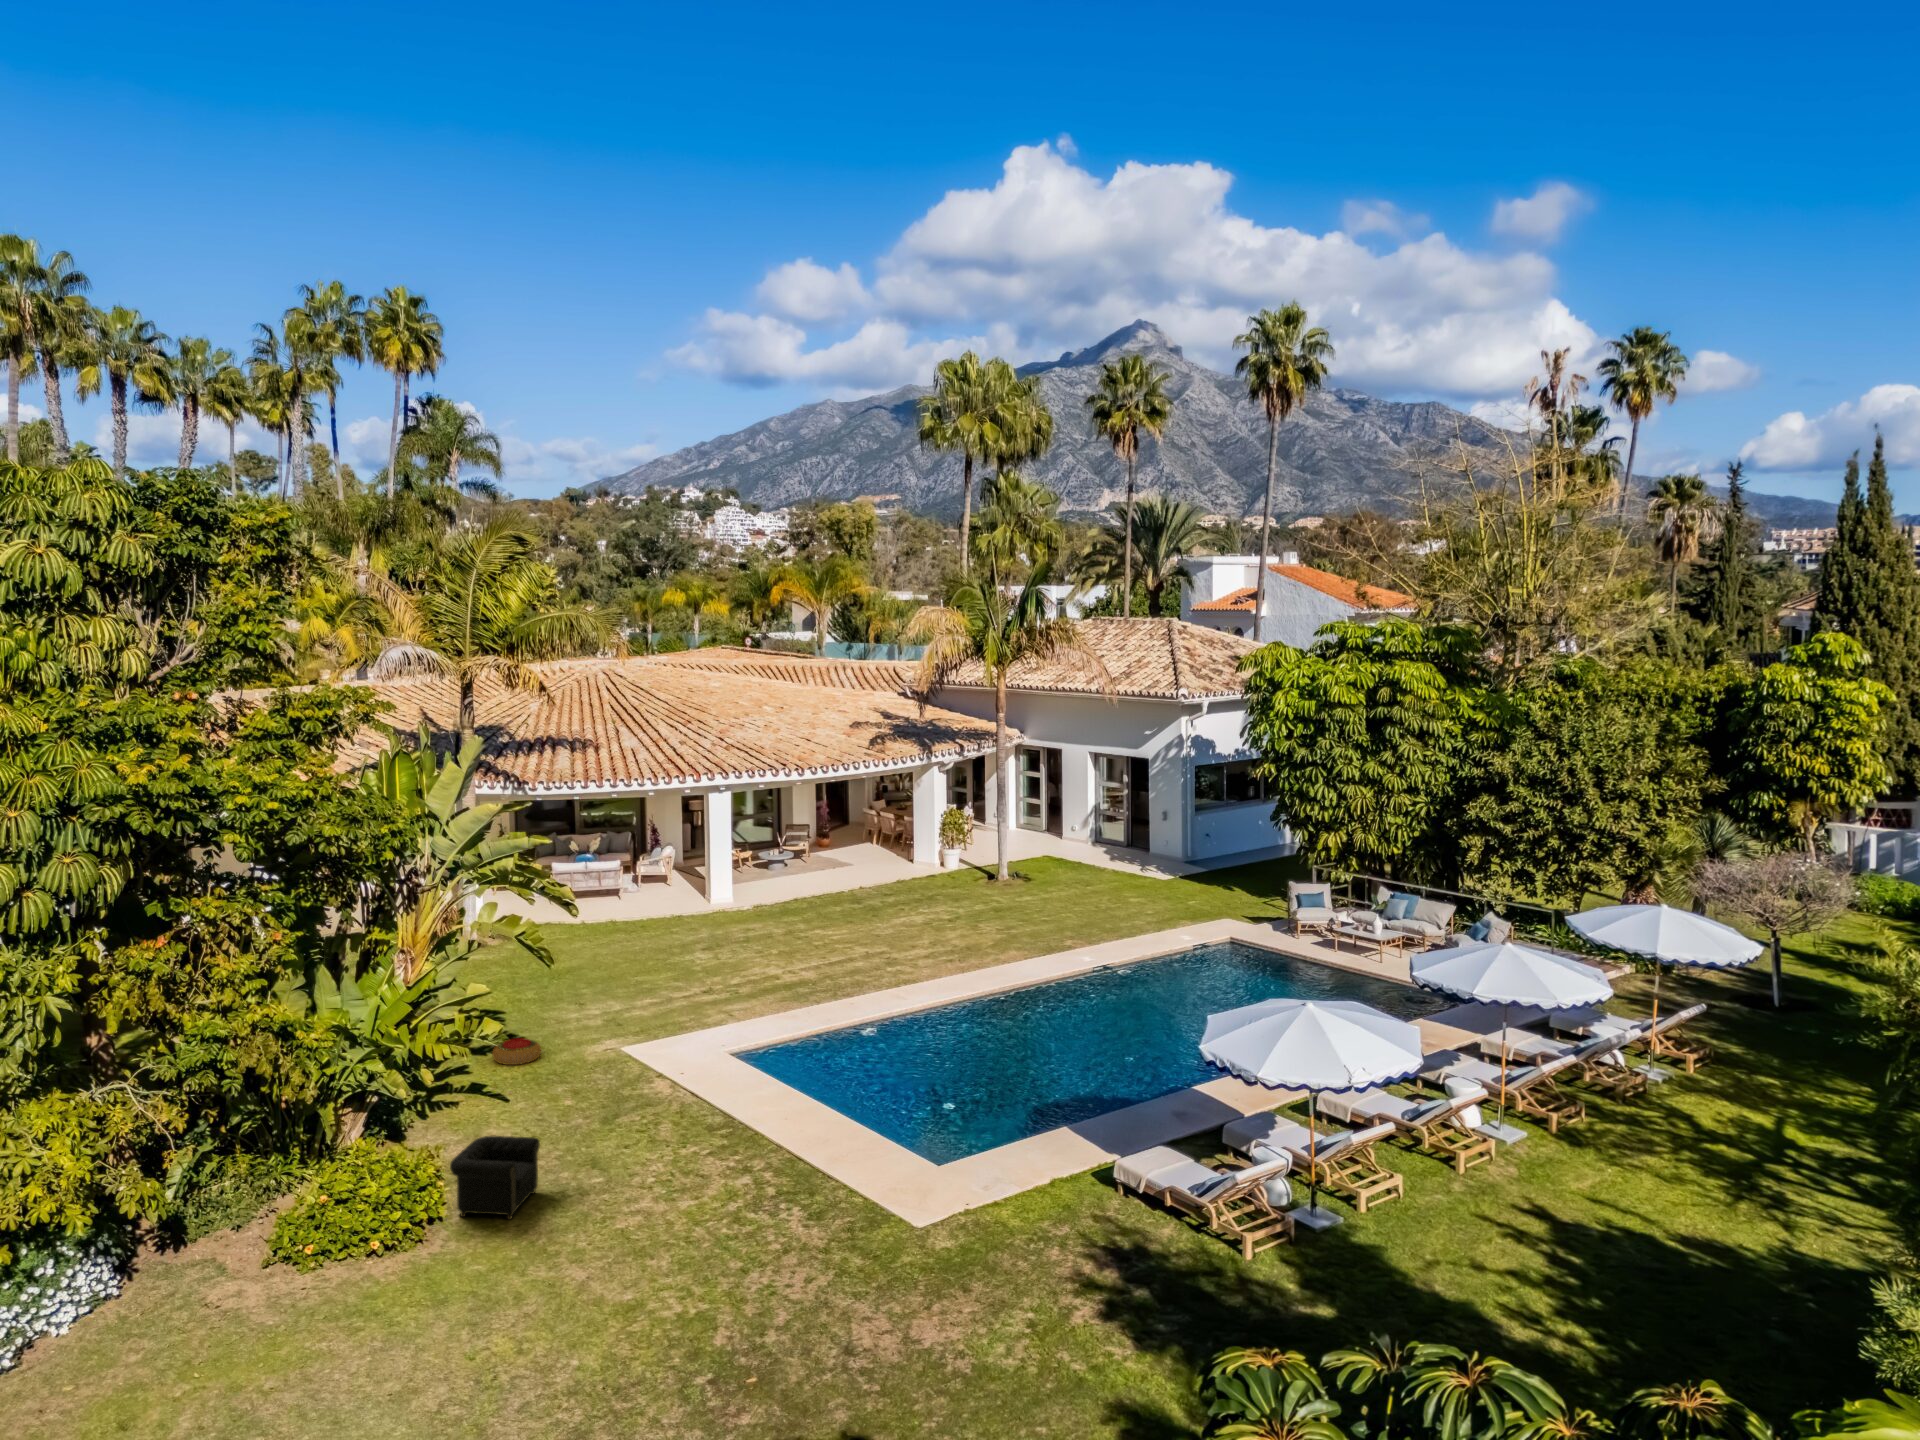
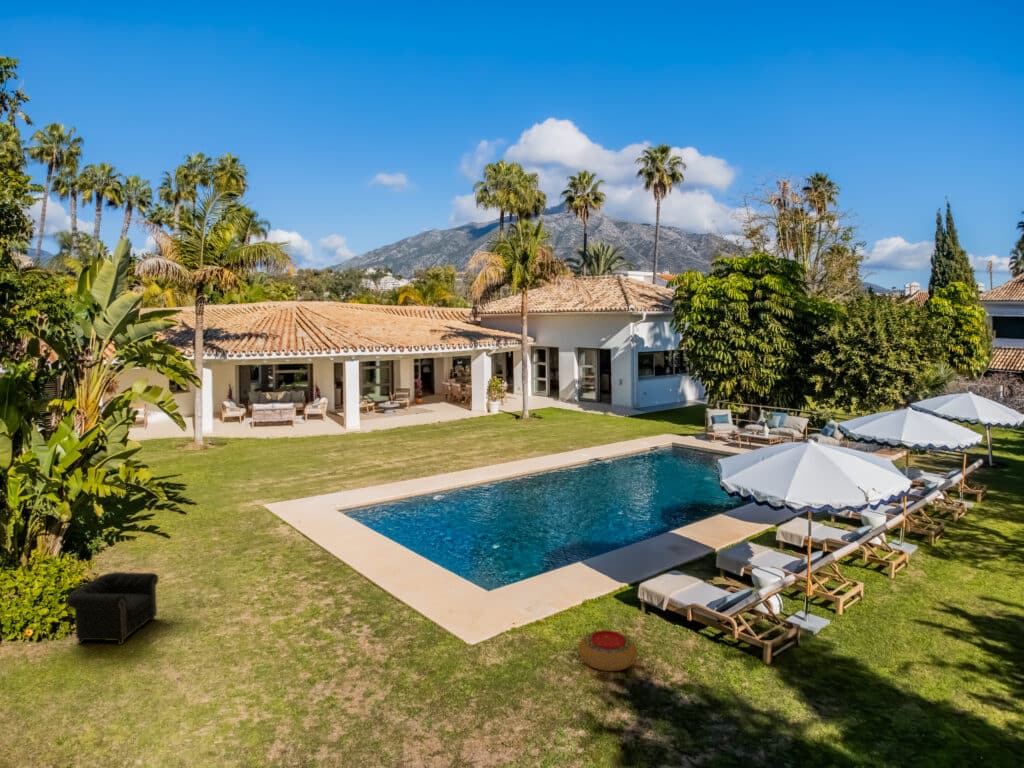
pouf: present [492,1038,541,1065] -> present [578,630,637,671]

